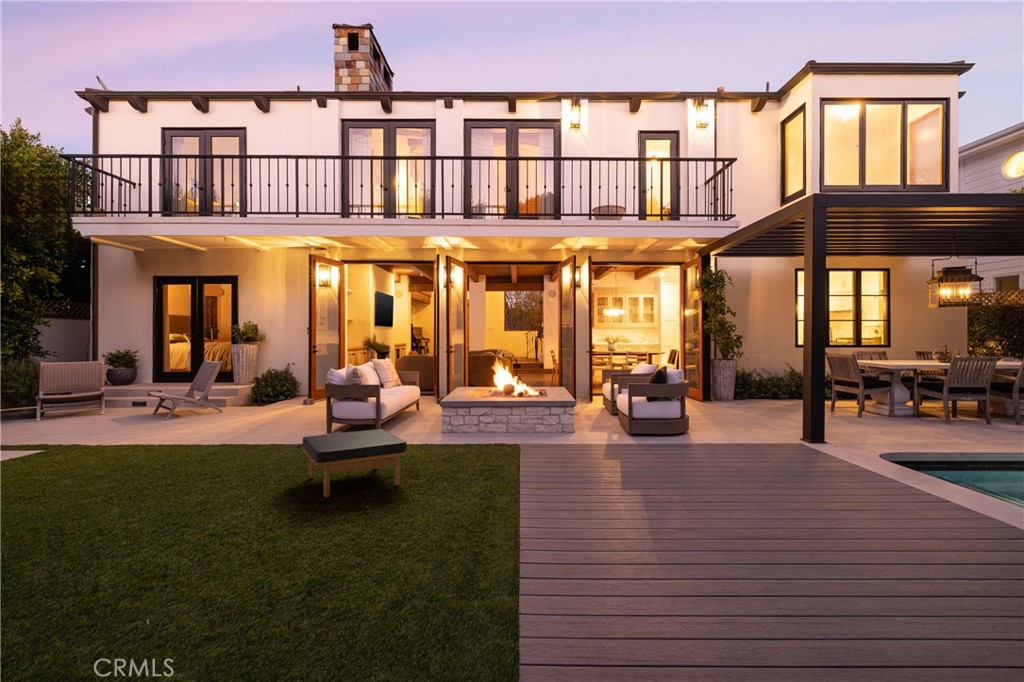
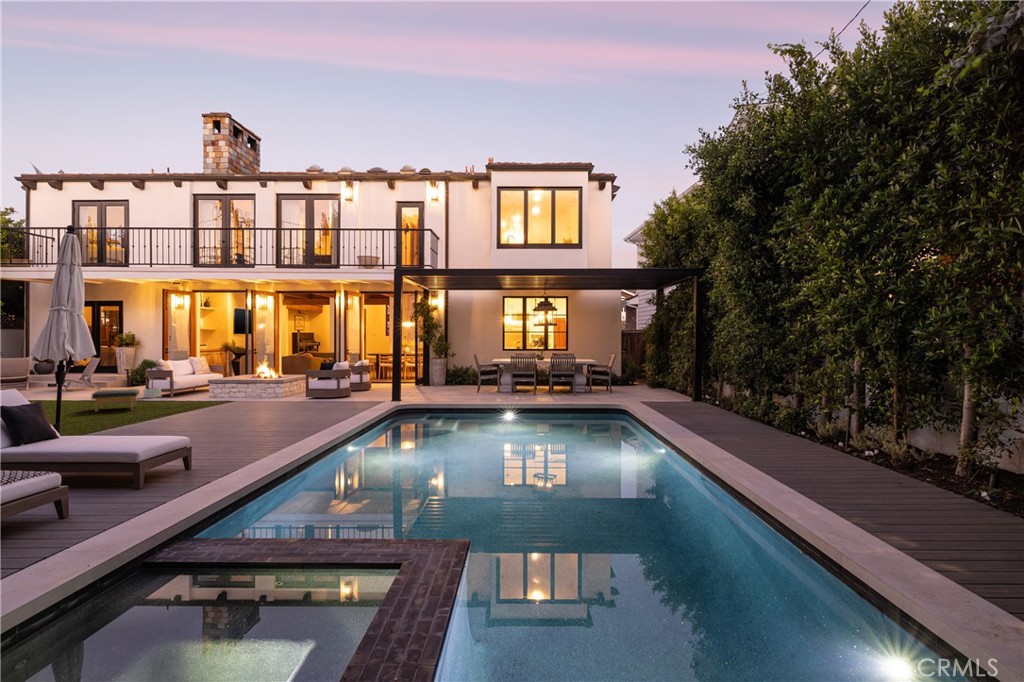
potted tree: none [327,362,361,436] -> present [141,359,161,398]

